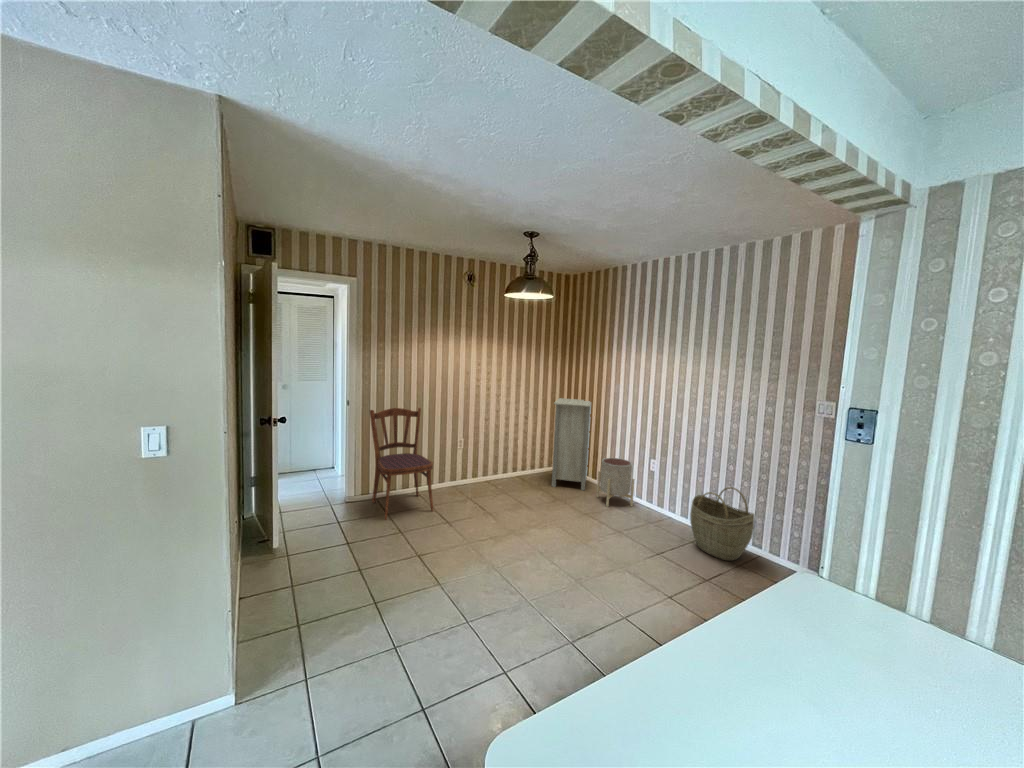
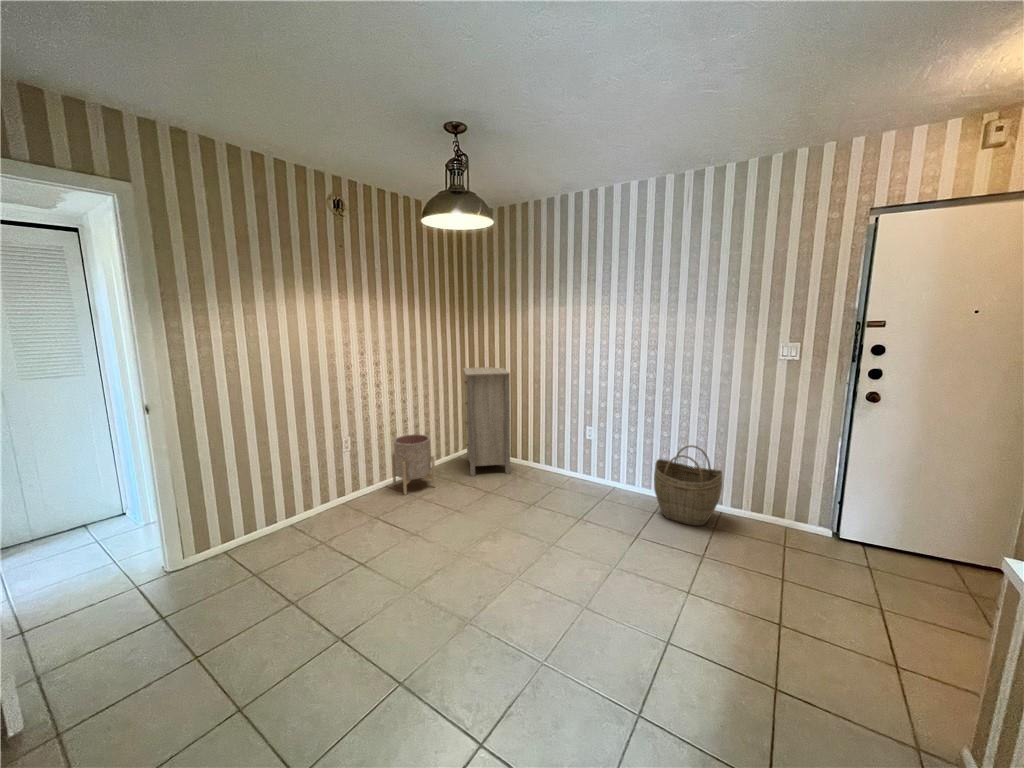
dining chair: present [370,408,433,520] -> none [191,401,329,587]
planter: present [597,458,634,507] -> present [392,434,435,495]

